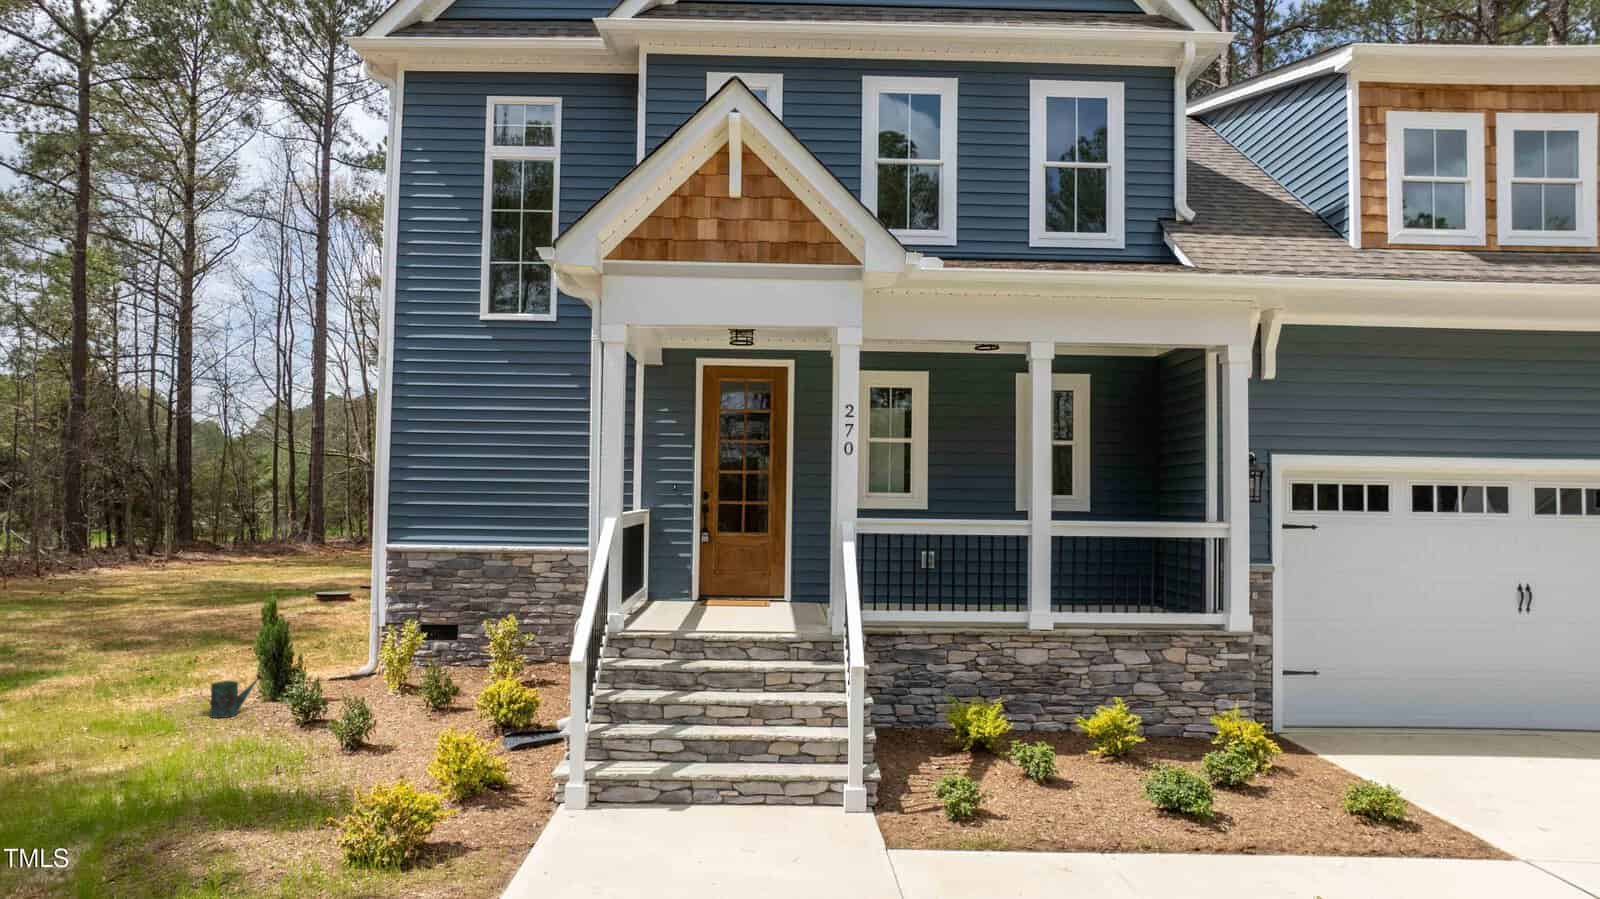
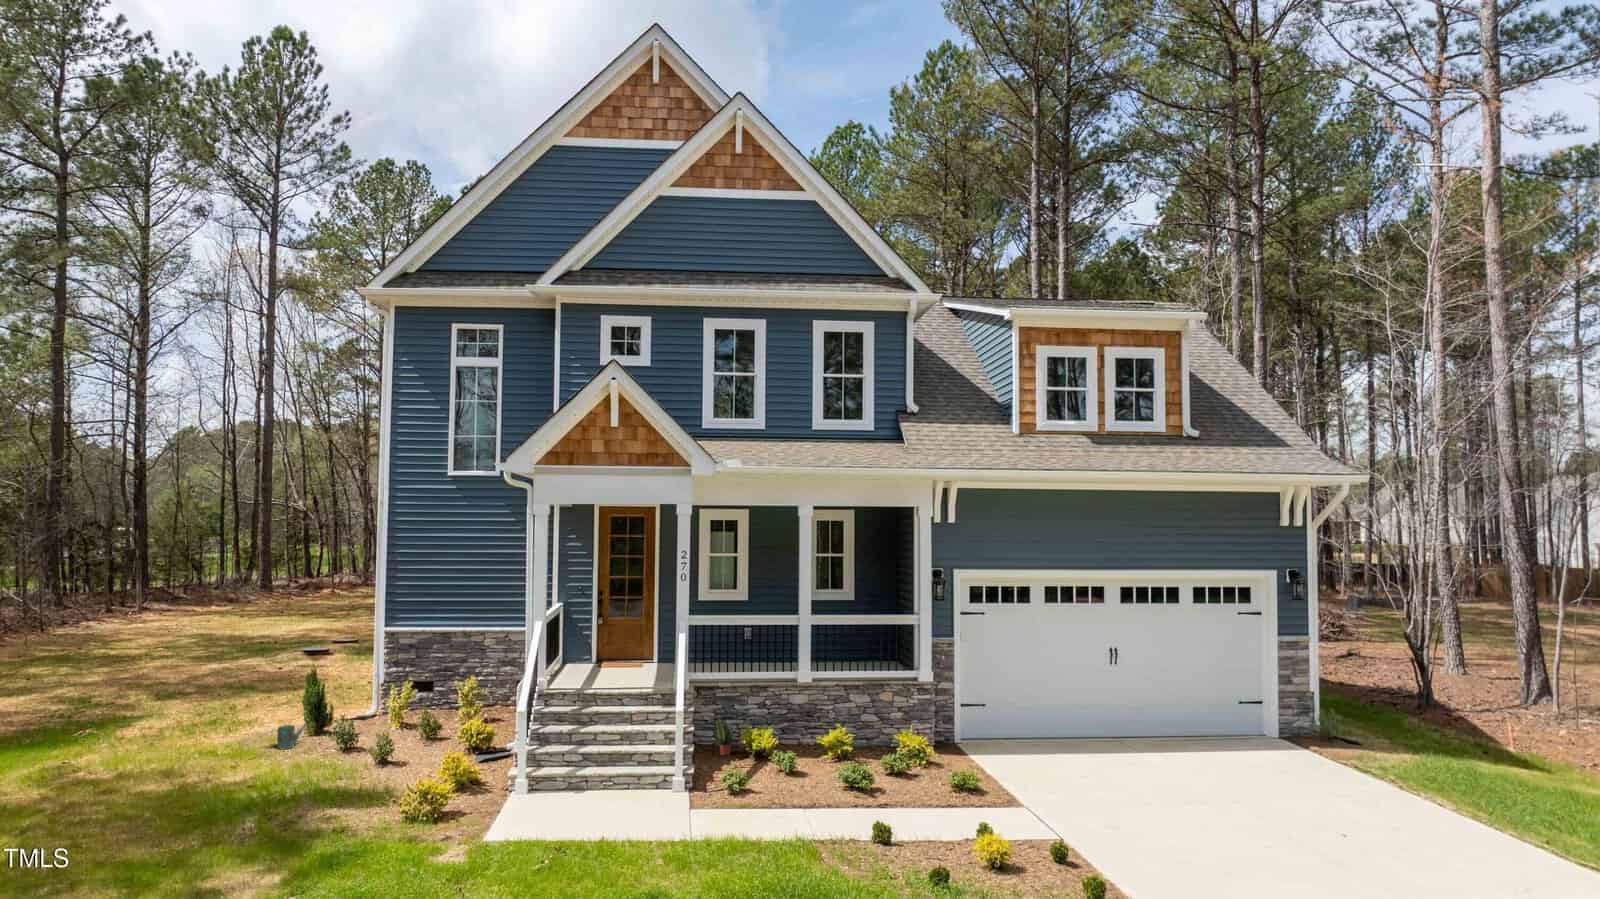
potted plant: none [891,684,932,746] -> present [714,719,737,755]

